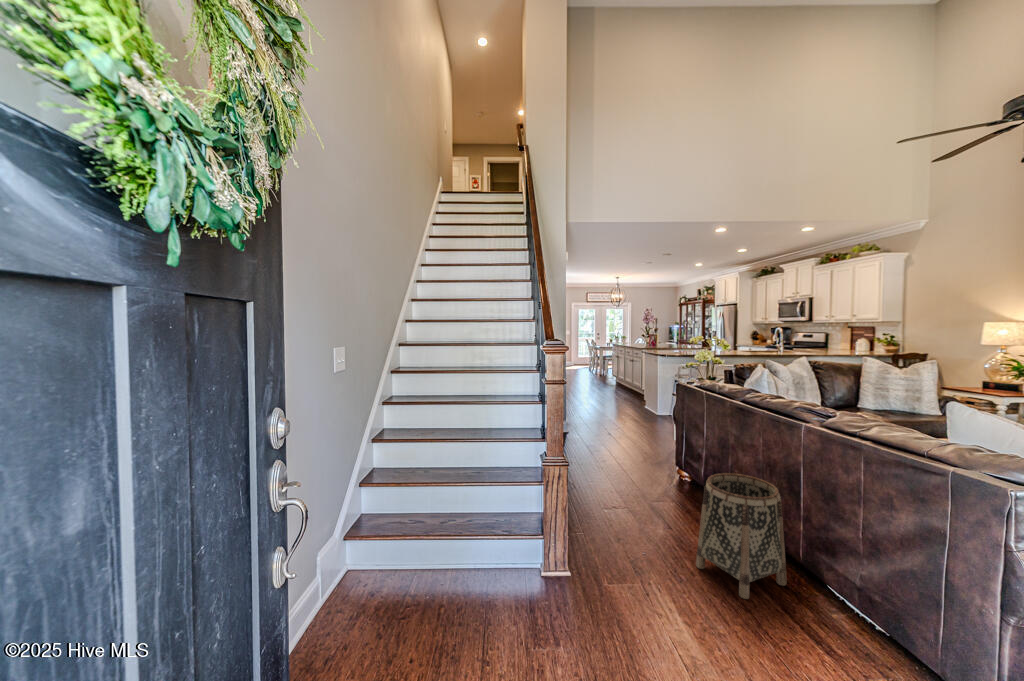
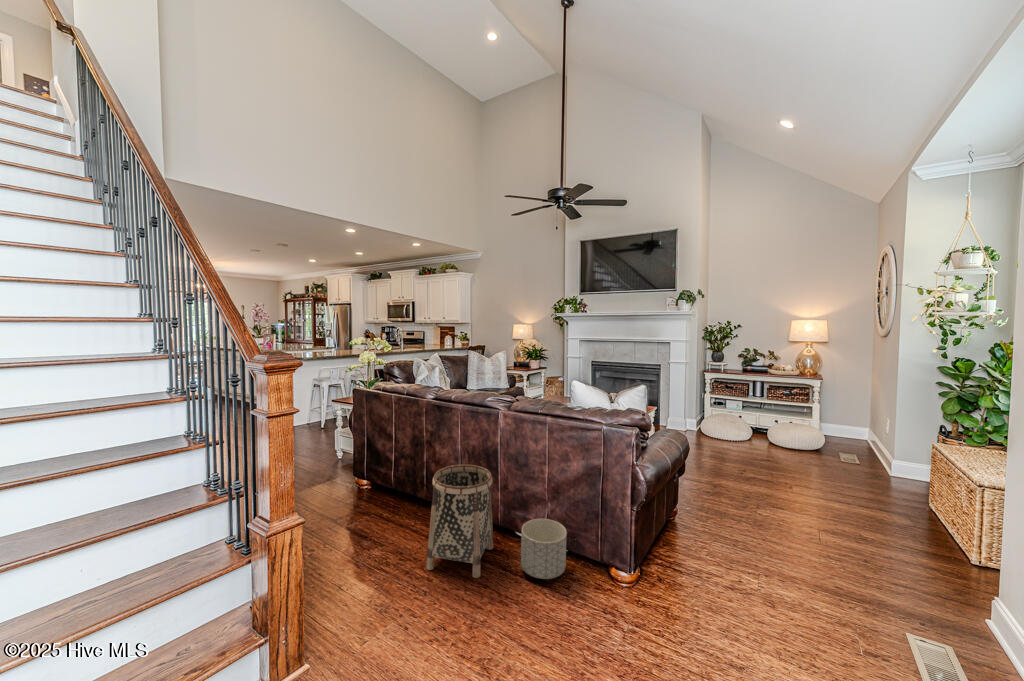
planter: none [803,568,878,652] -> present [521,519,566,579]

